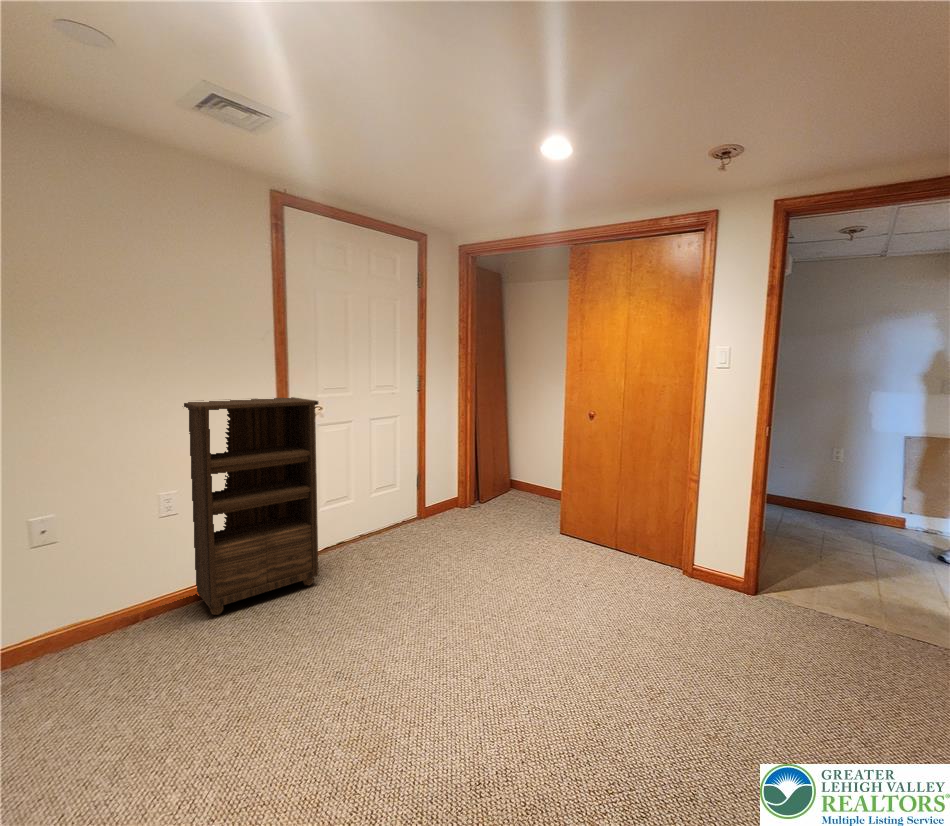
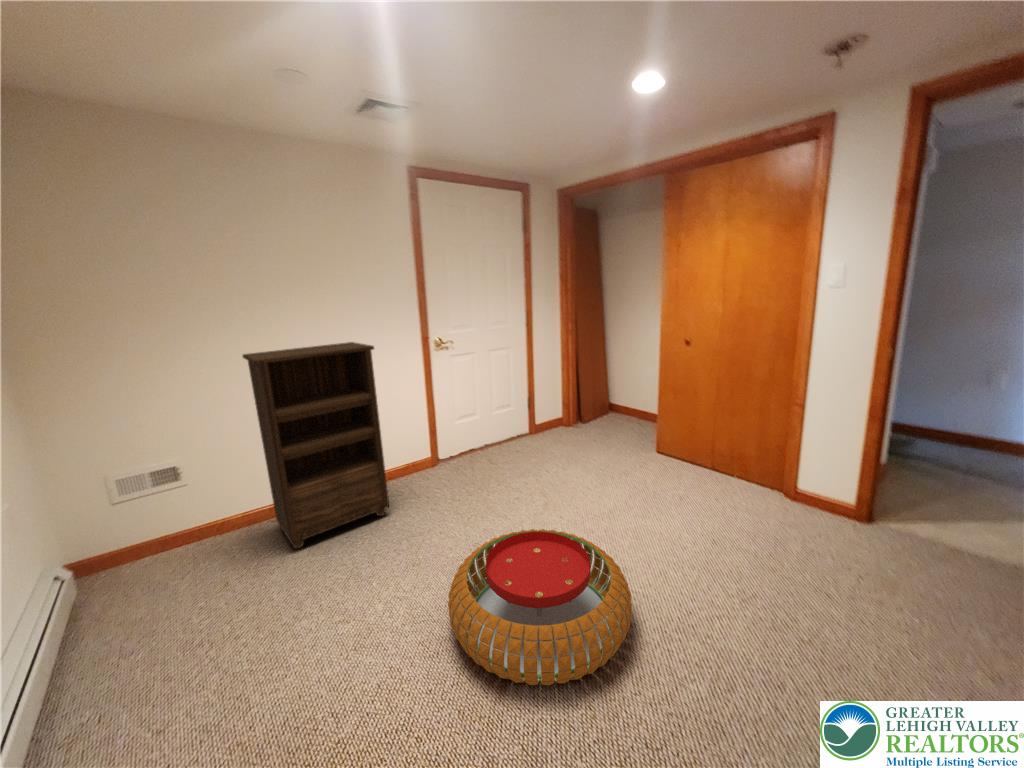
pouf: none [386,595,576,747] -> present [448,529,632,685]

